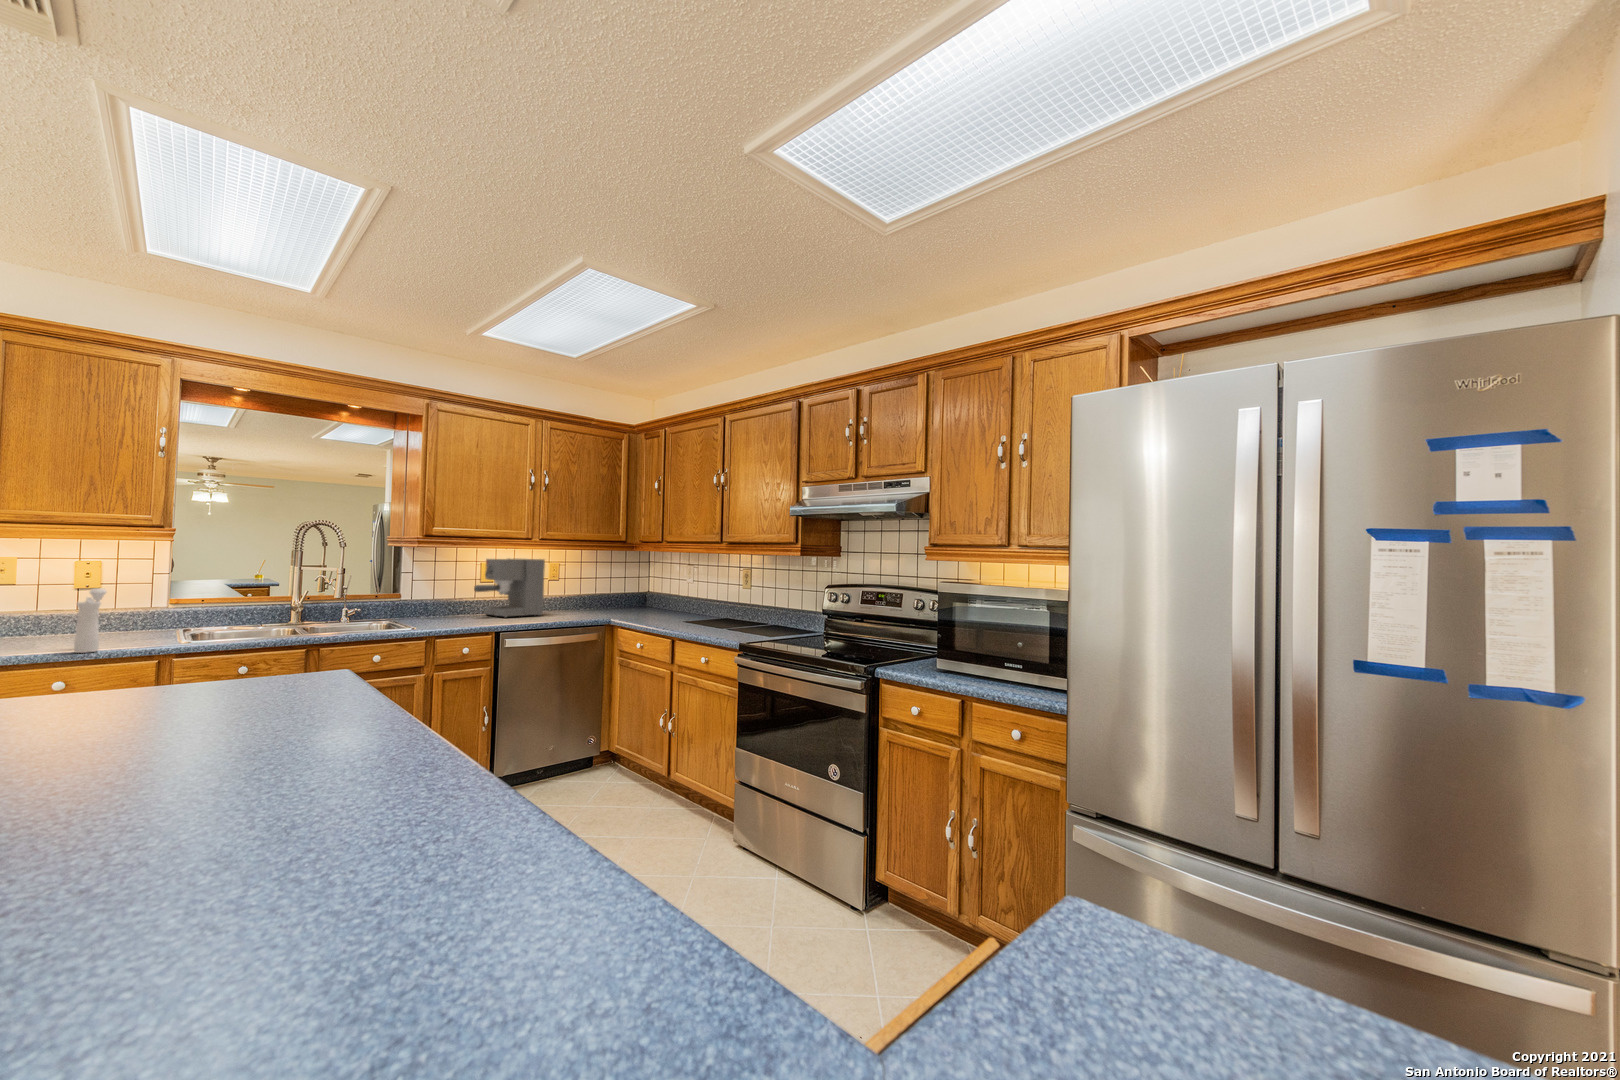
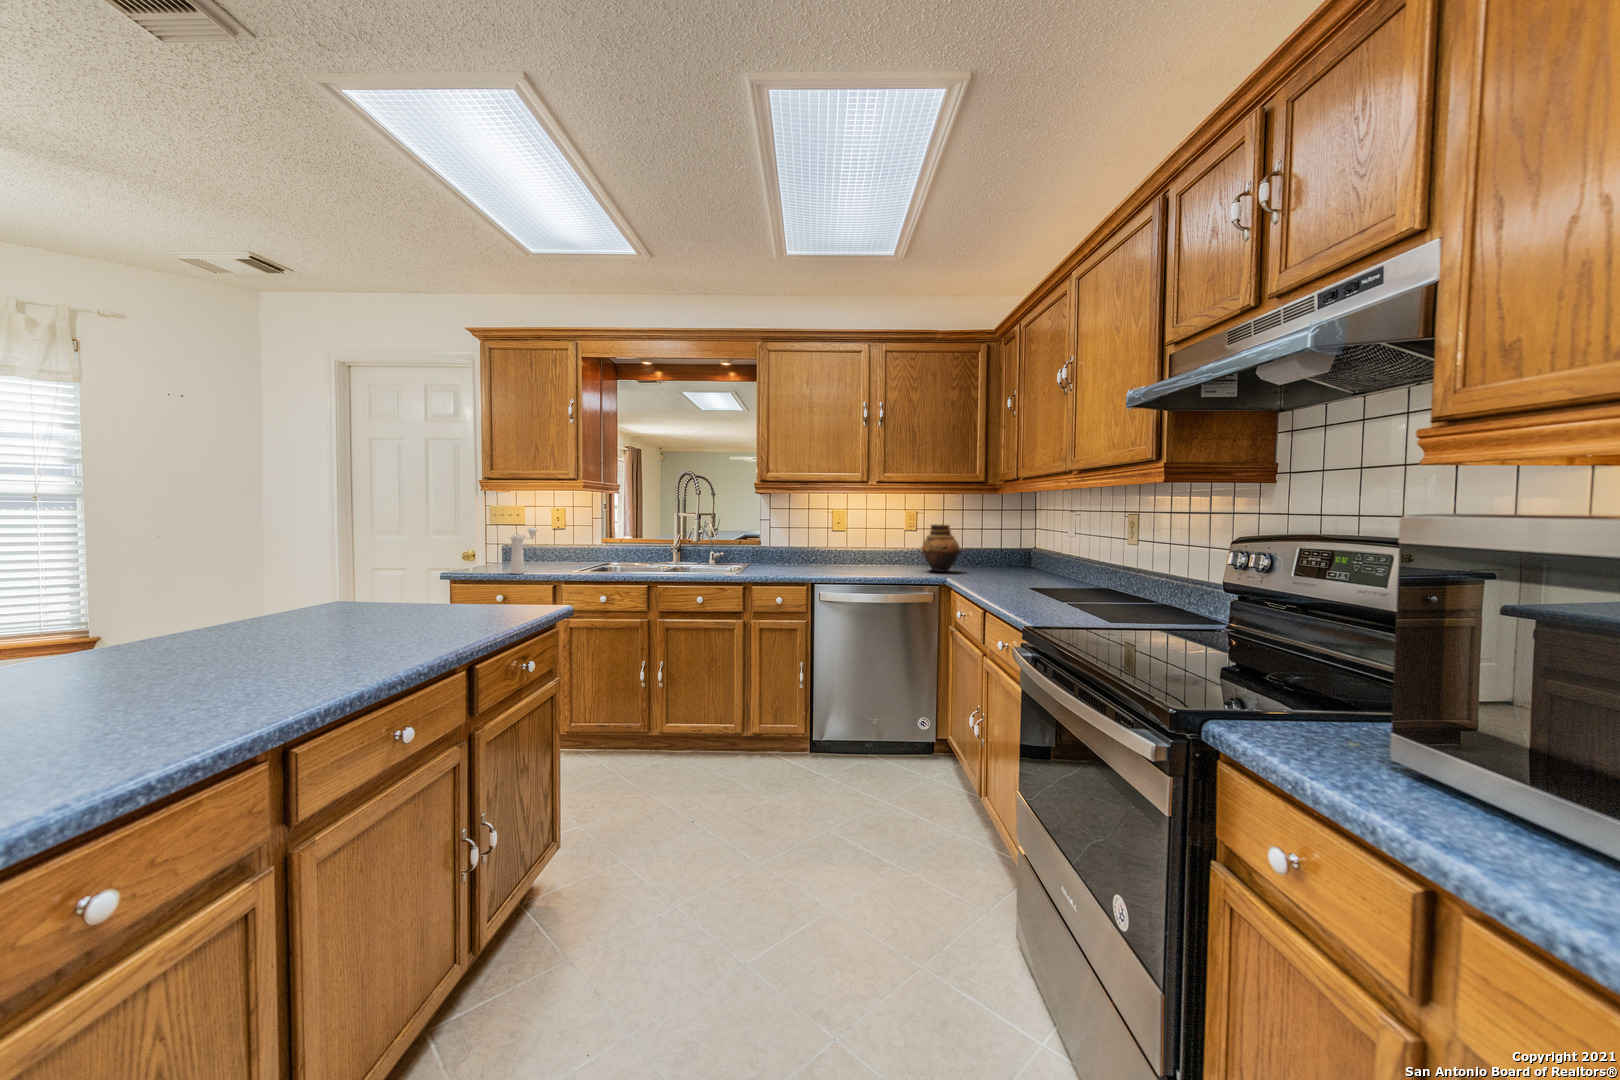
coffee maker: present [474,558,545,618] -> none [819,506,890,569]
vase: none [573,575,611,615] -> present [922,524,962,572]

